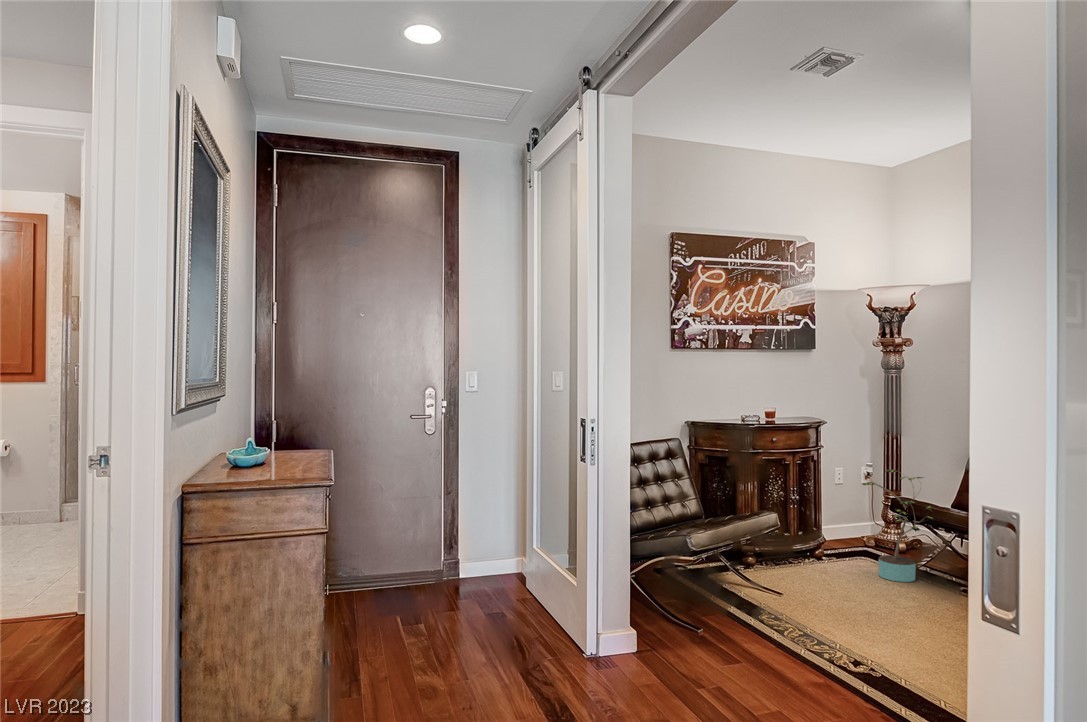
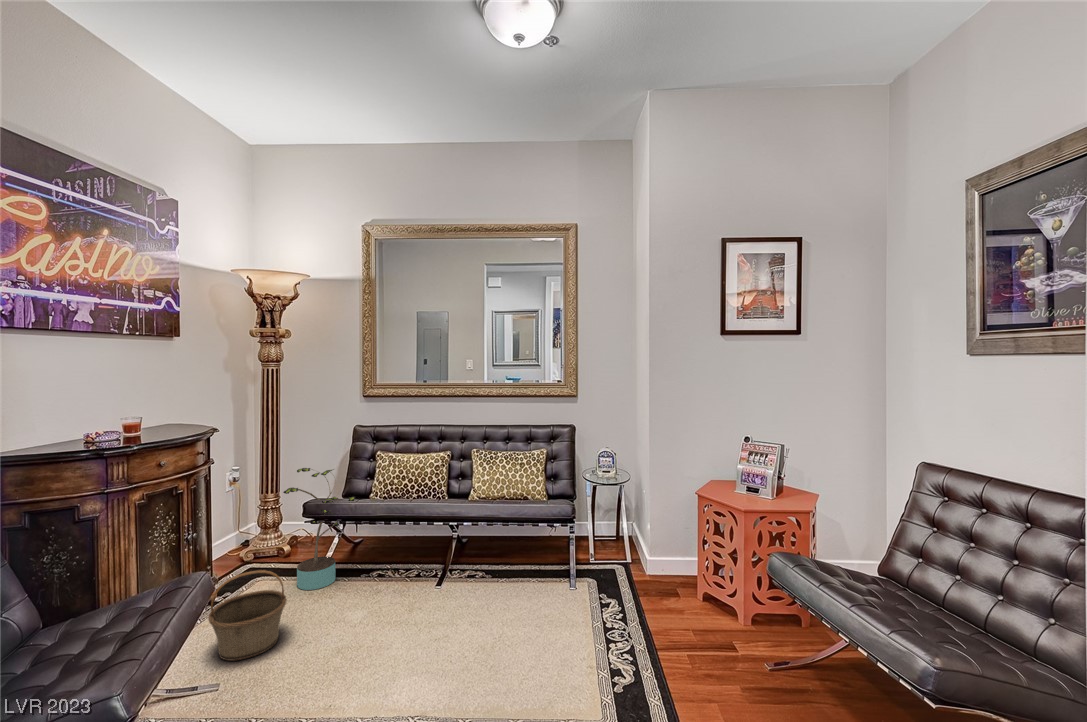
basket: none [785,530,841,592] -> present [208,570,287,661]

